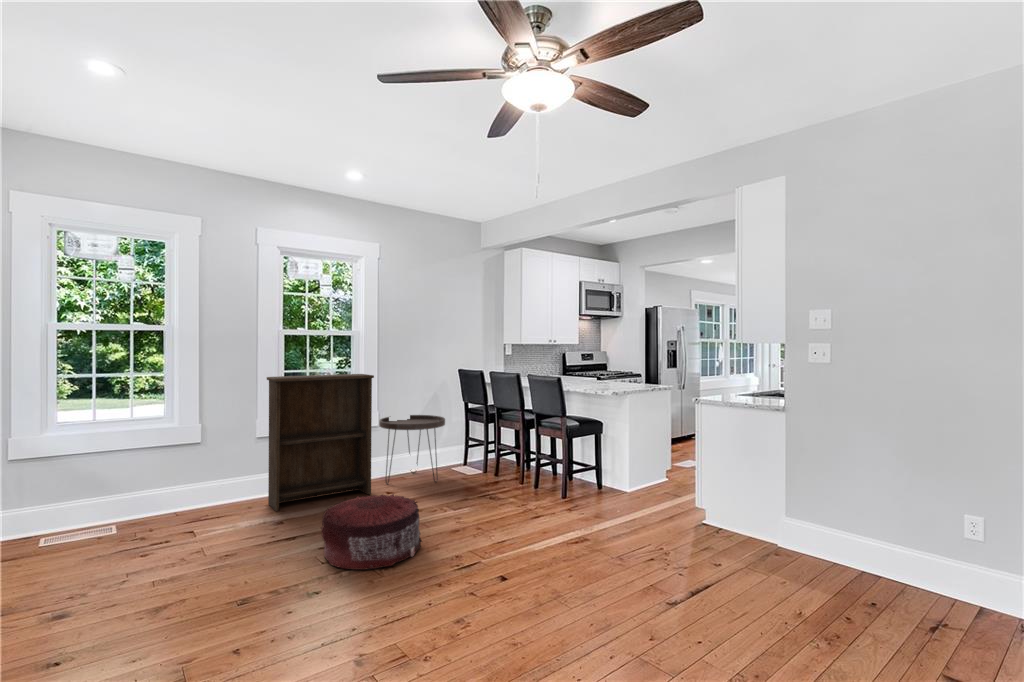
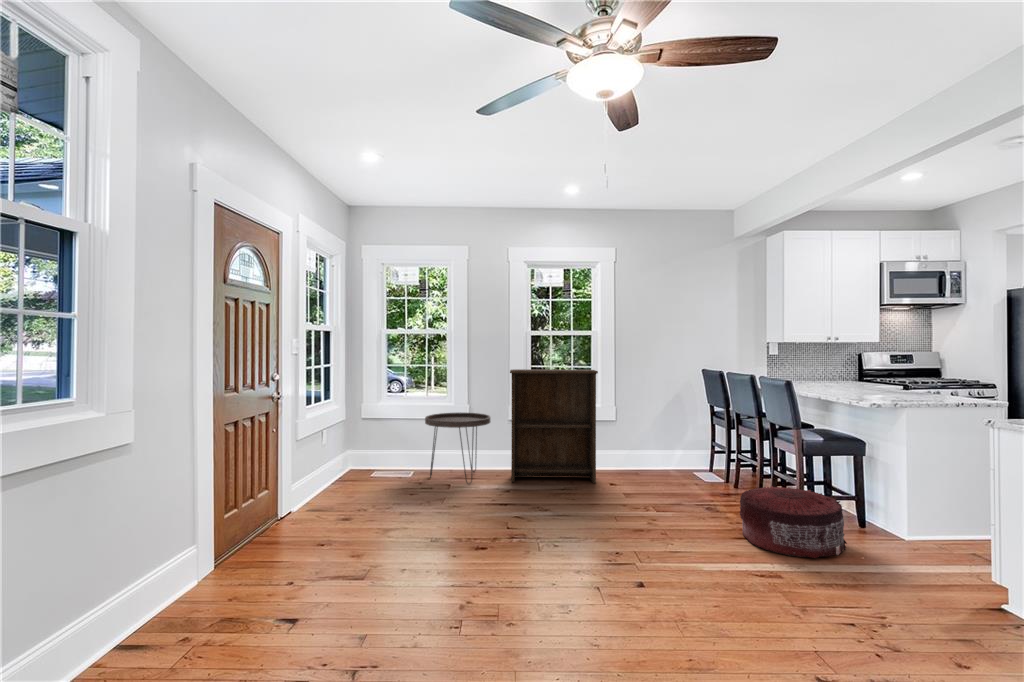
side table: present [379,415,445,484] -> present [425,412,491,484]
pouf: present [321,494,422,570] -> present [740,486,847,558]

